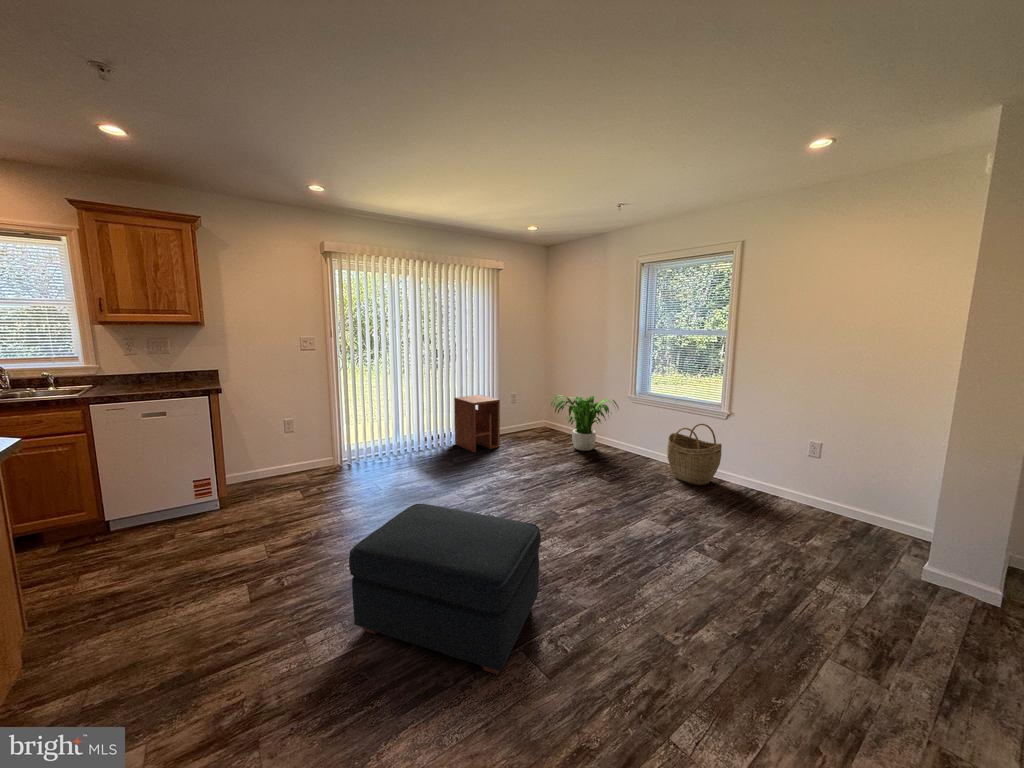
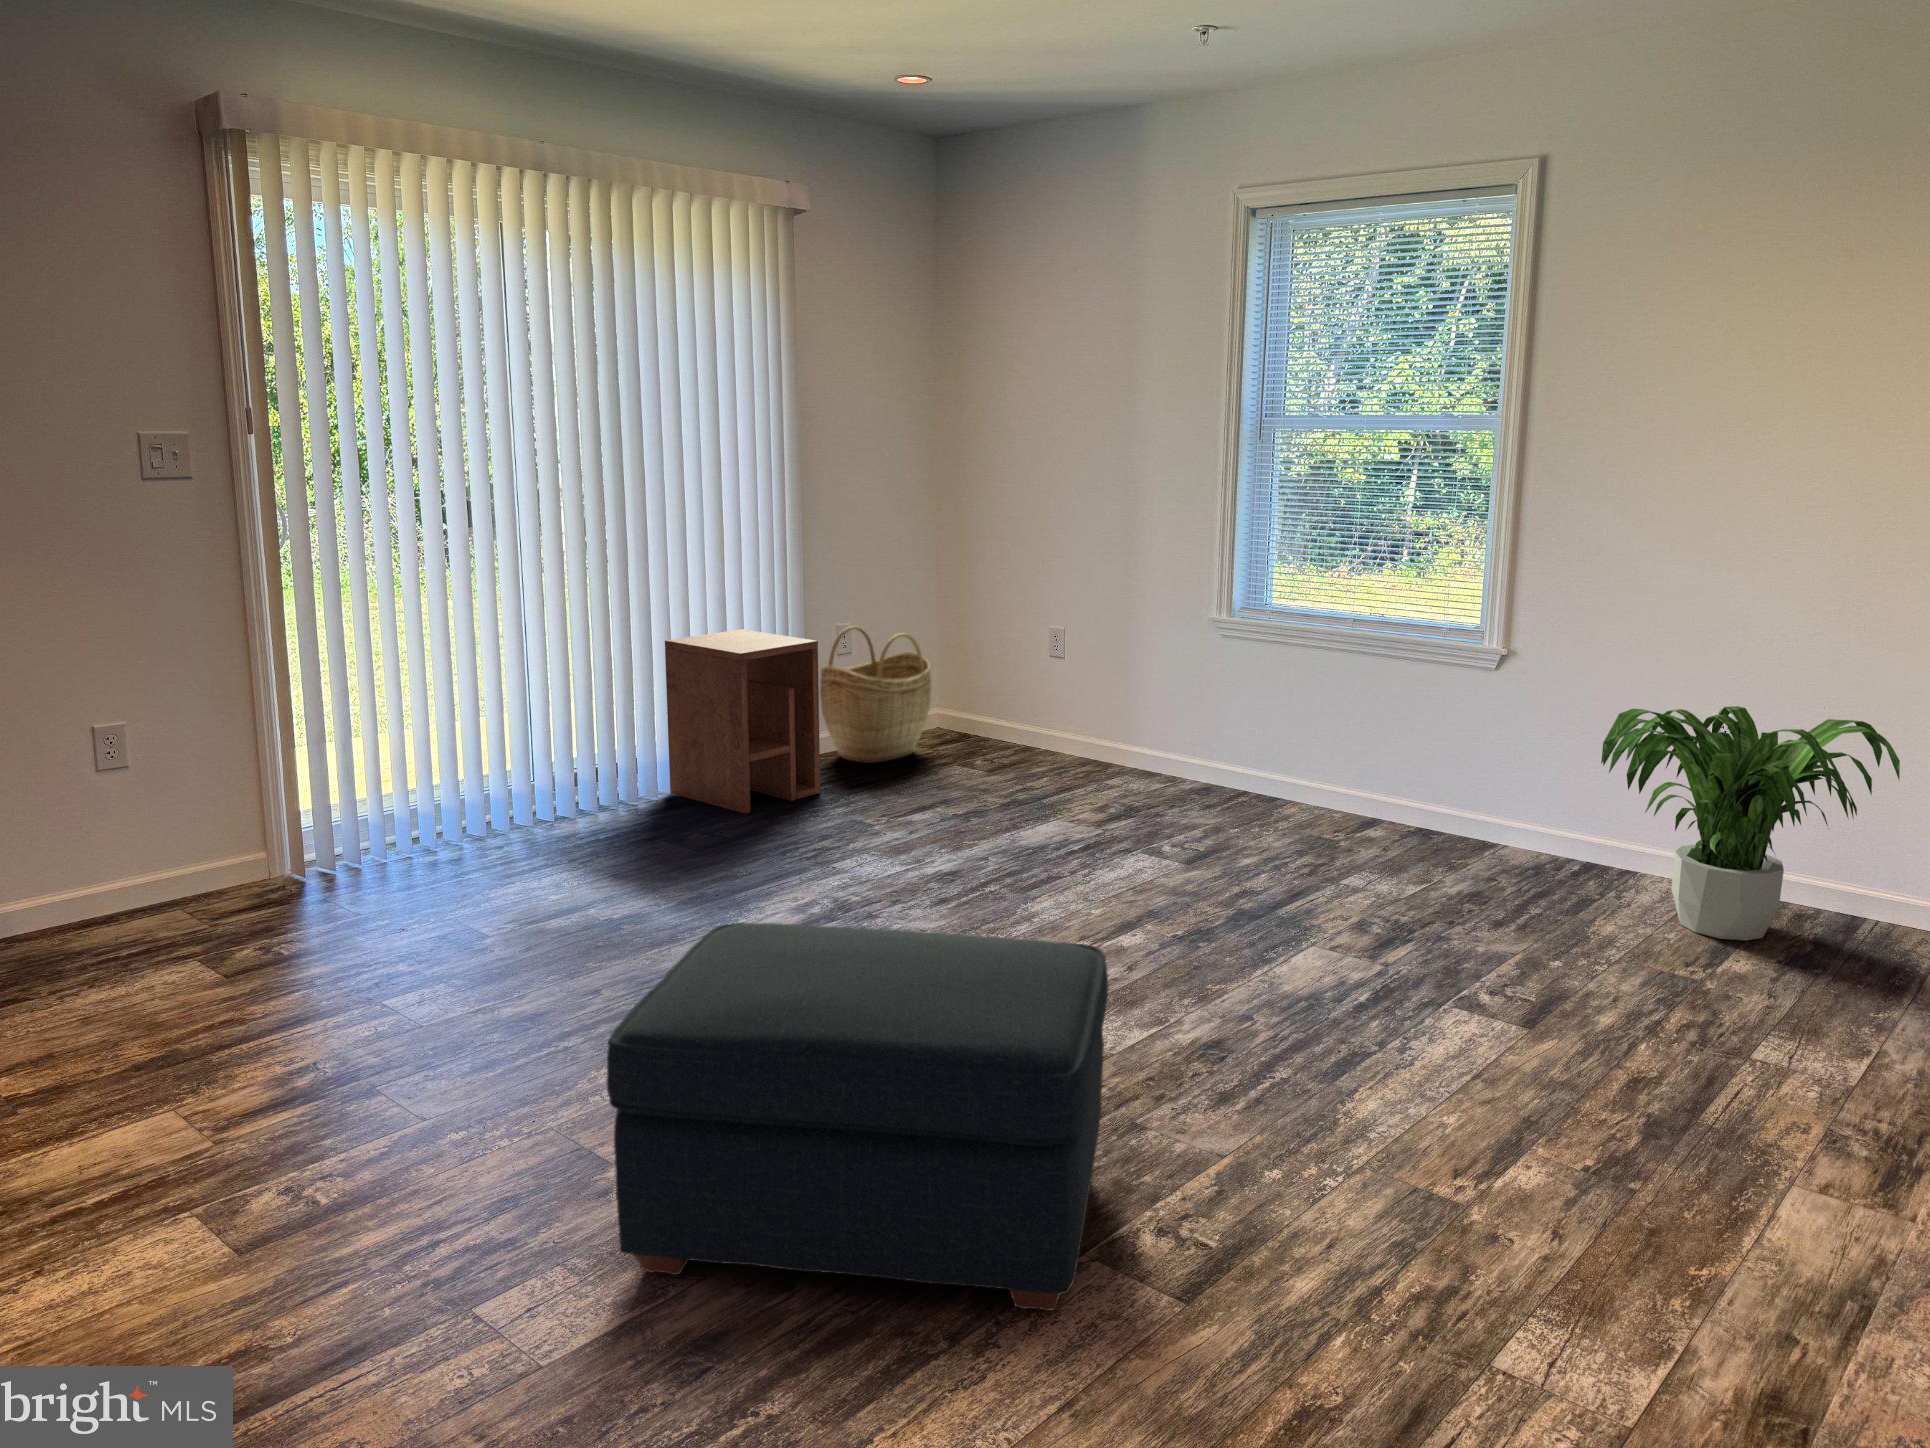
potted plant: present [551,395,618,451] -> present [1601,706,1900,940]
woven basket: present [667,424,722,485] -> present [820,626,931,763]

